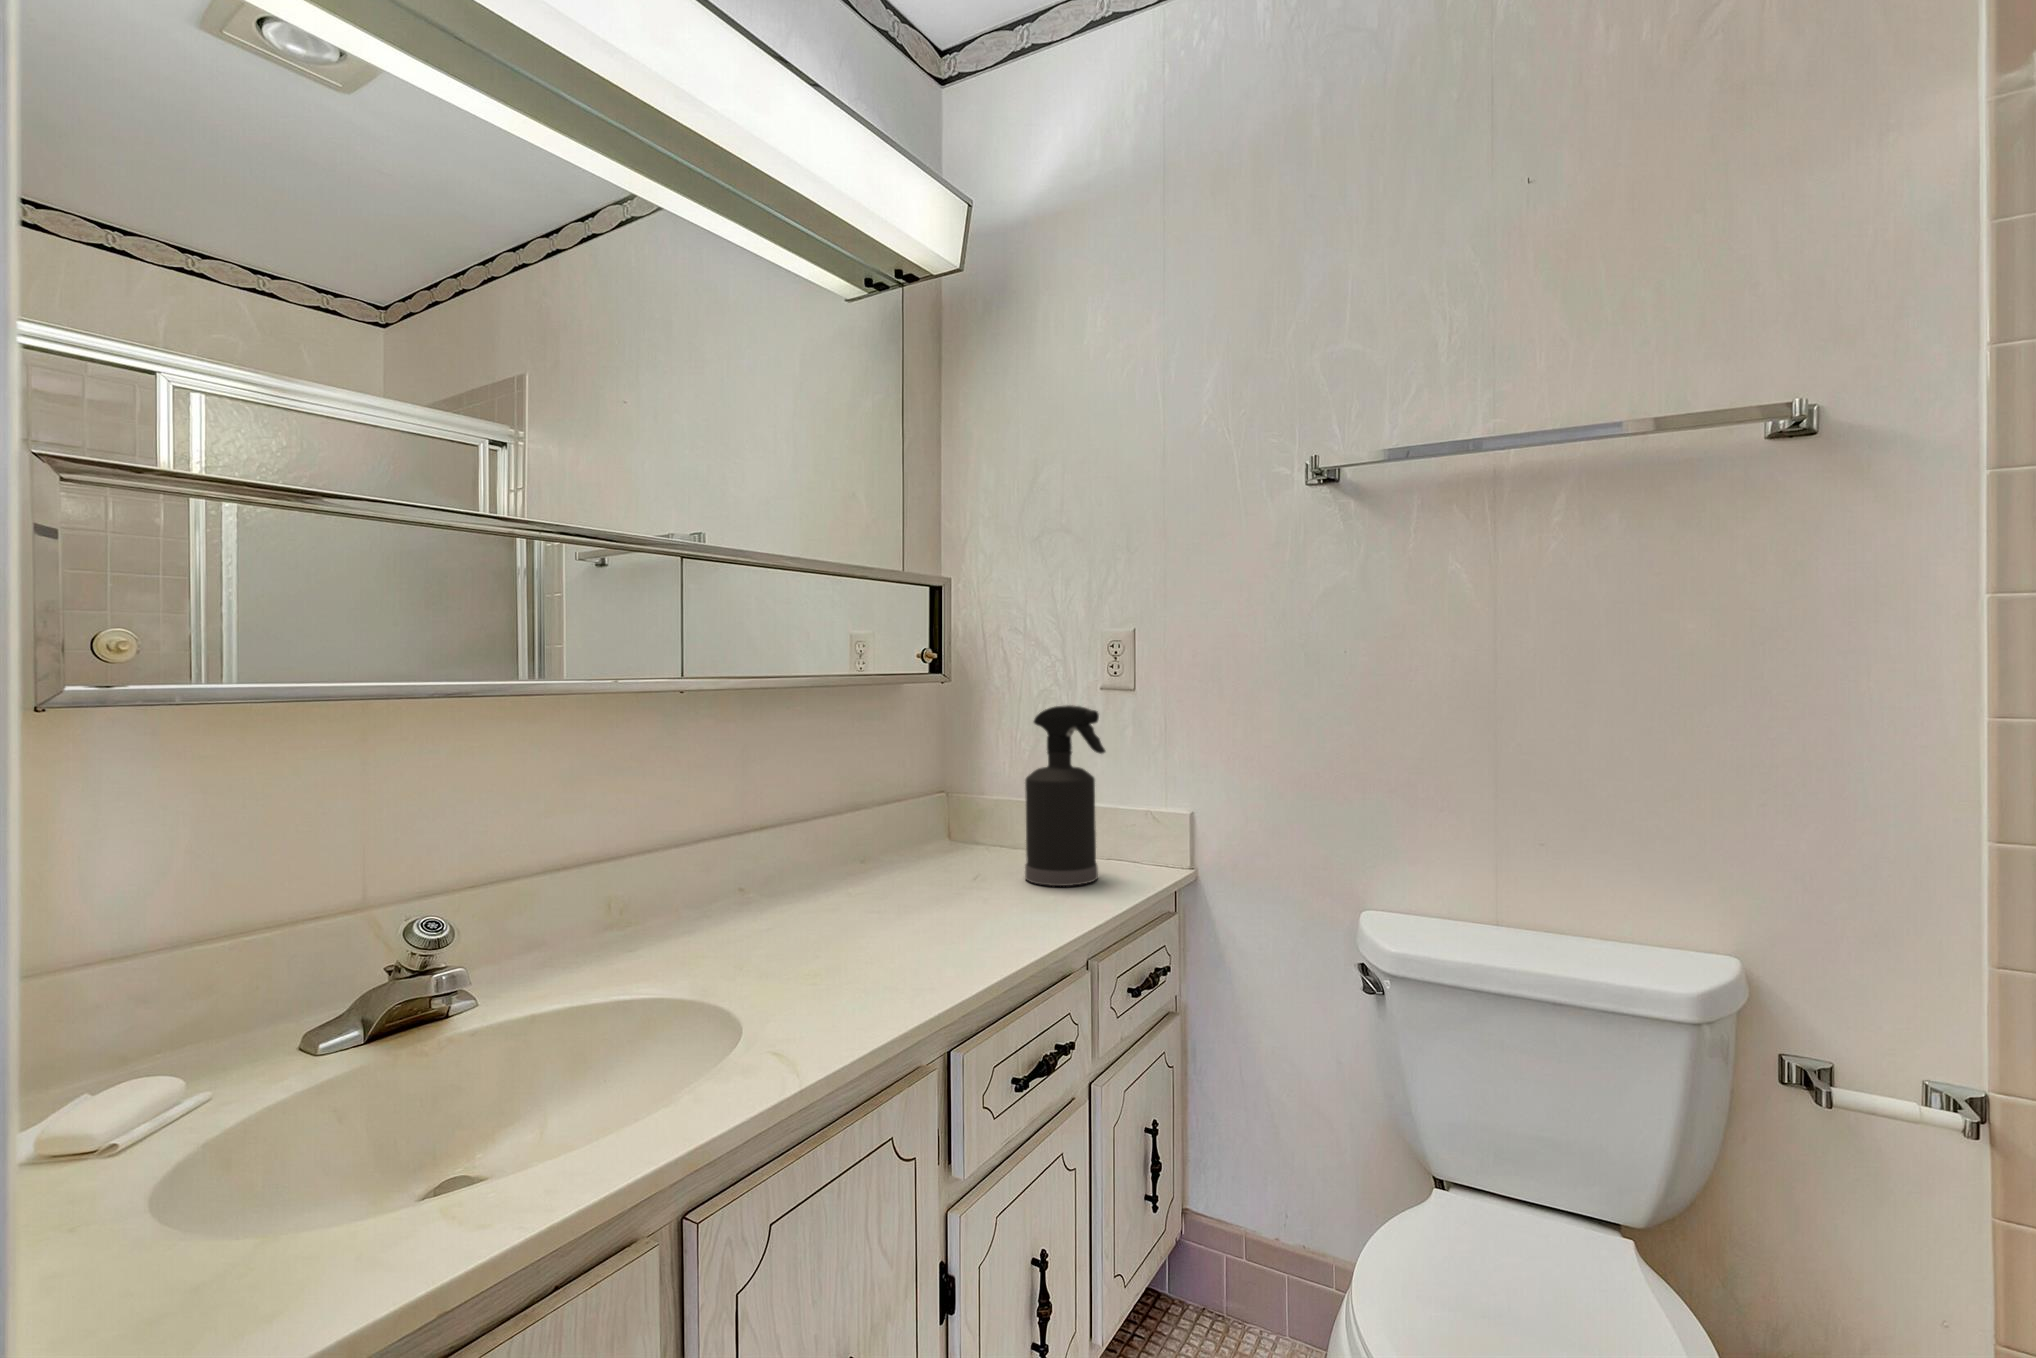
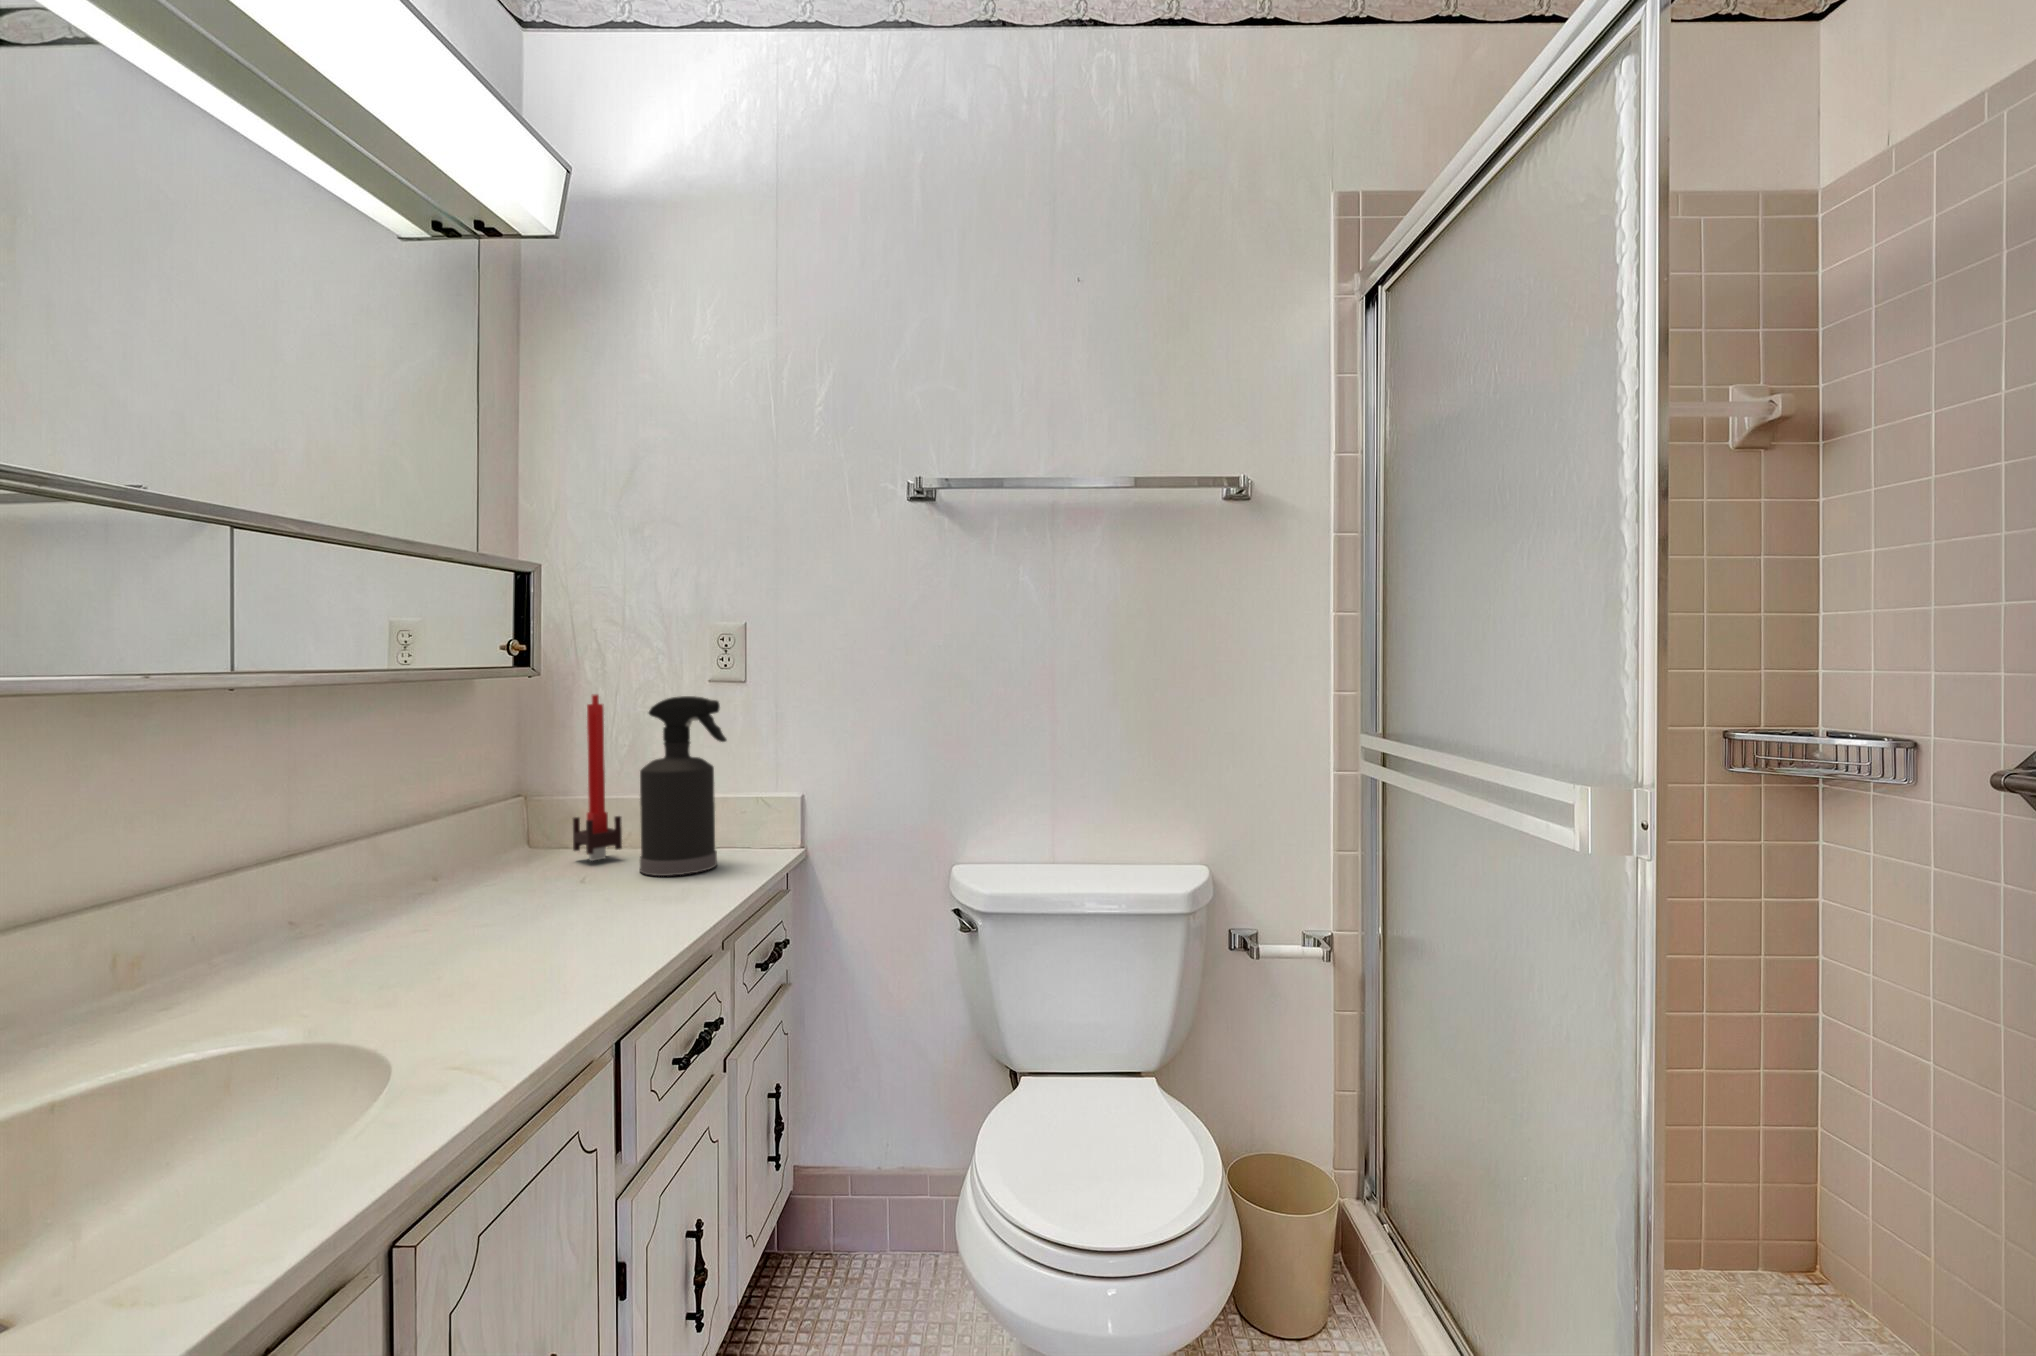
candle: none [977,702,1017,861] -> present [573,694,622,861]

